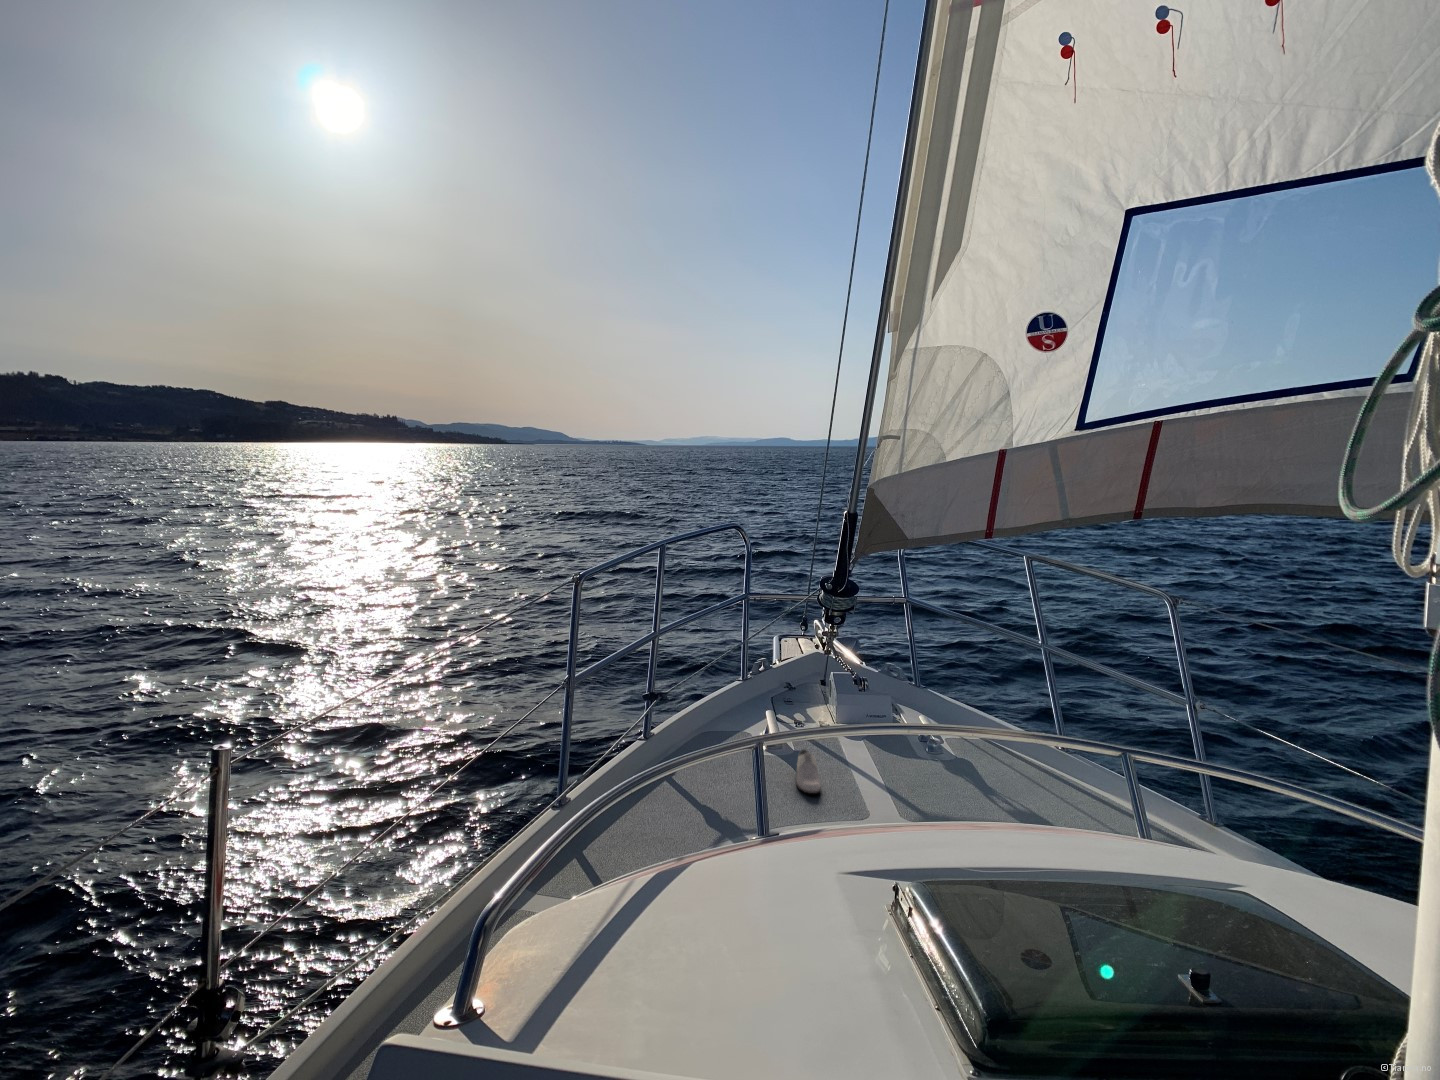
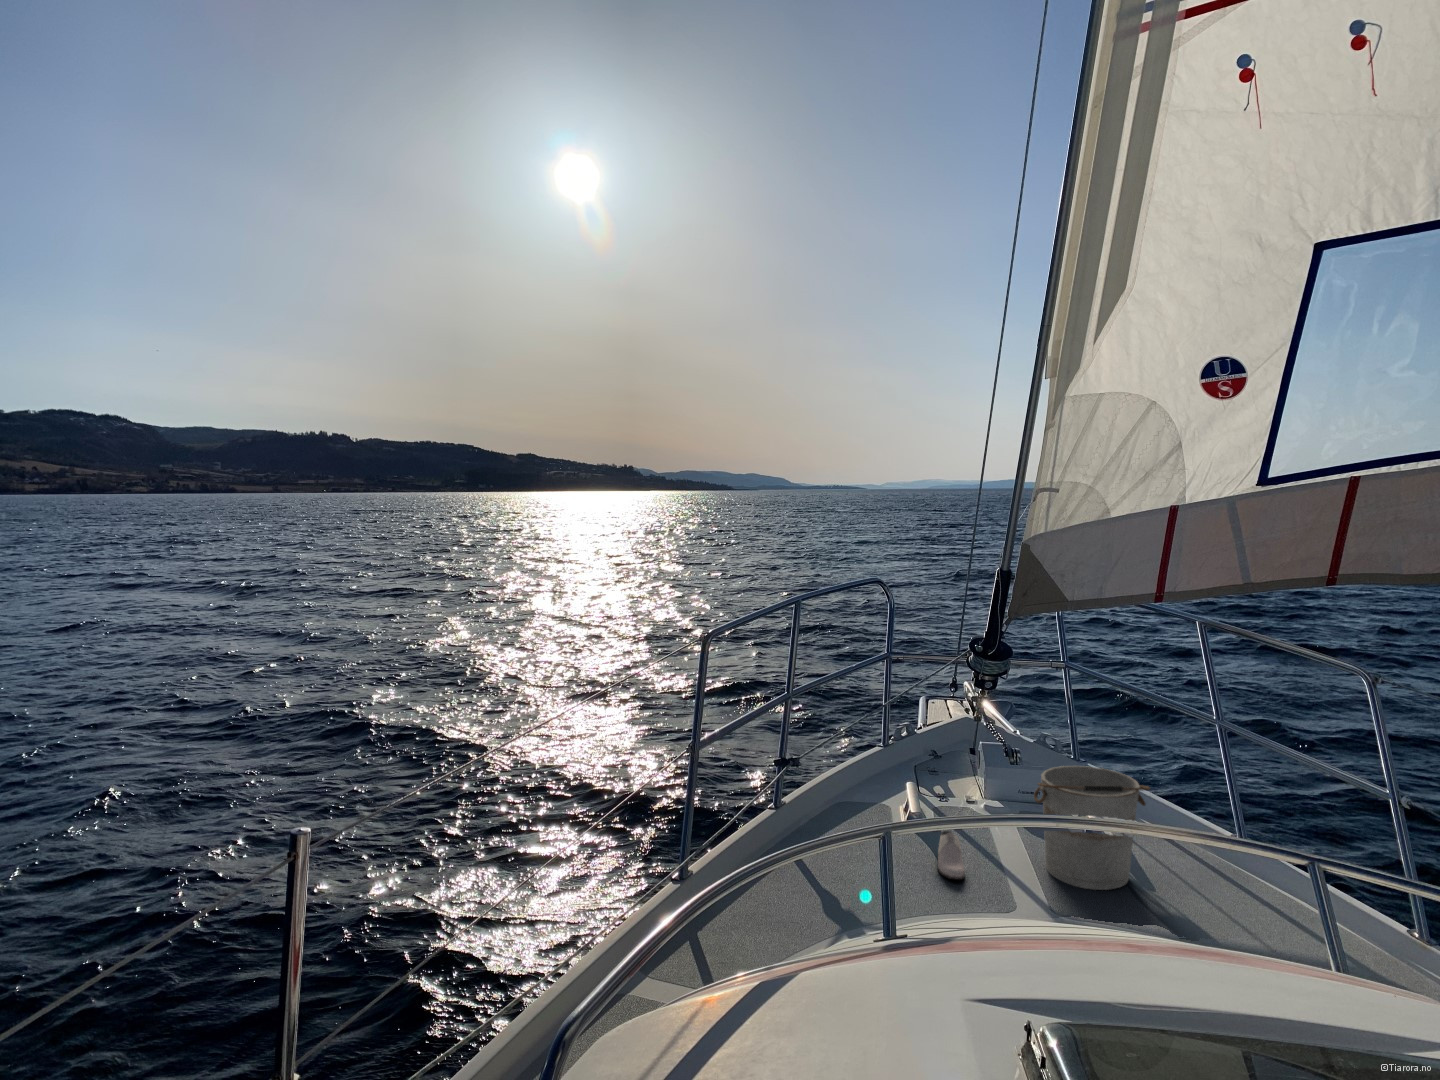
bucket: none [880,688,980,795] -> present [1034,766,1150,890]

